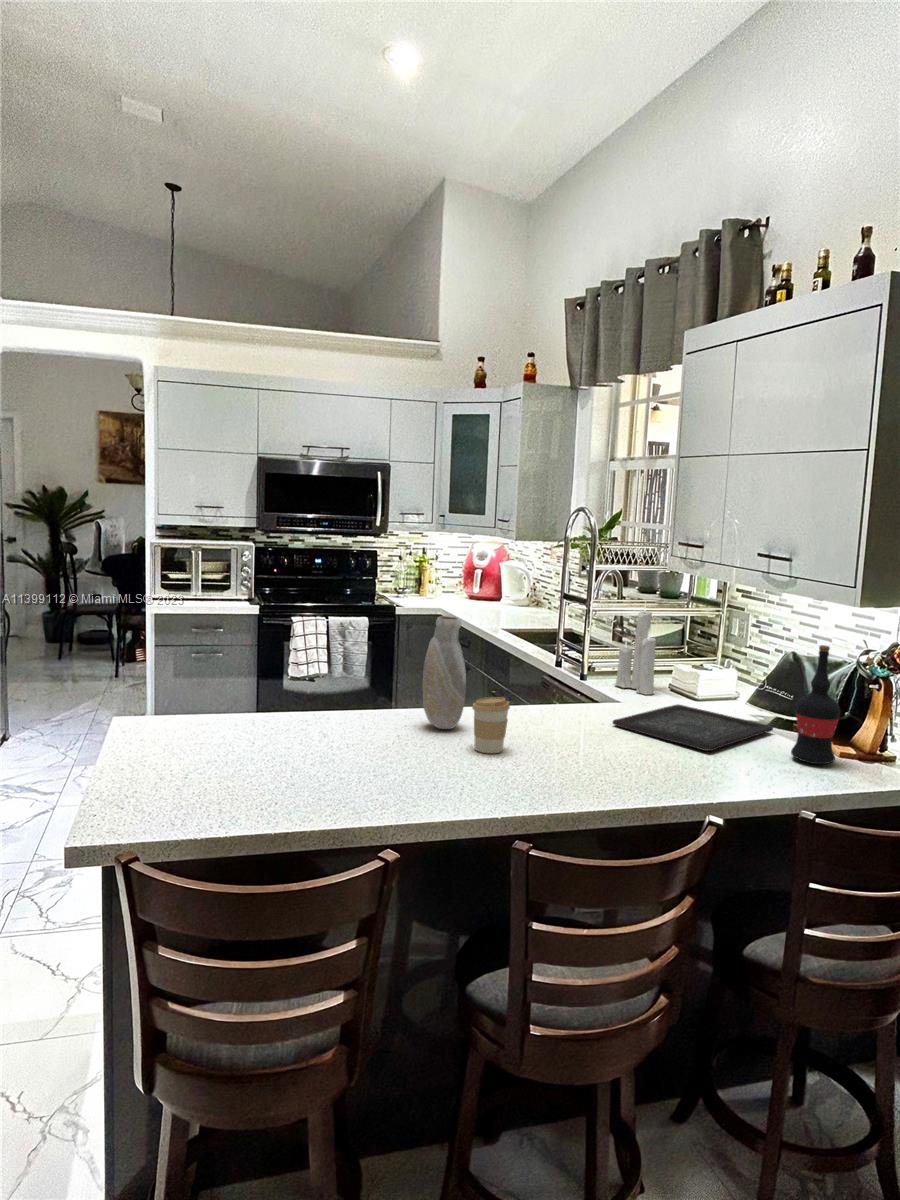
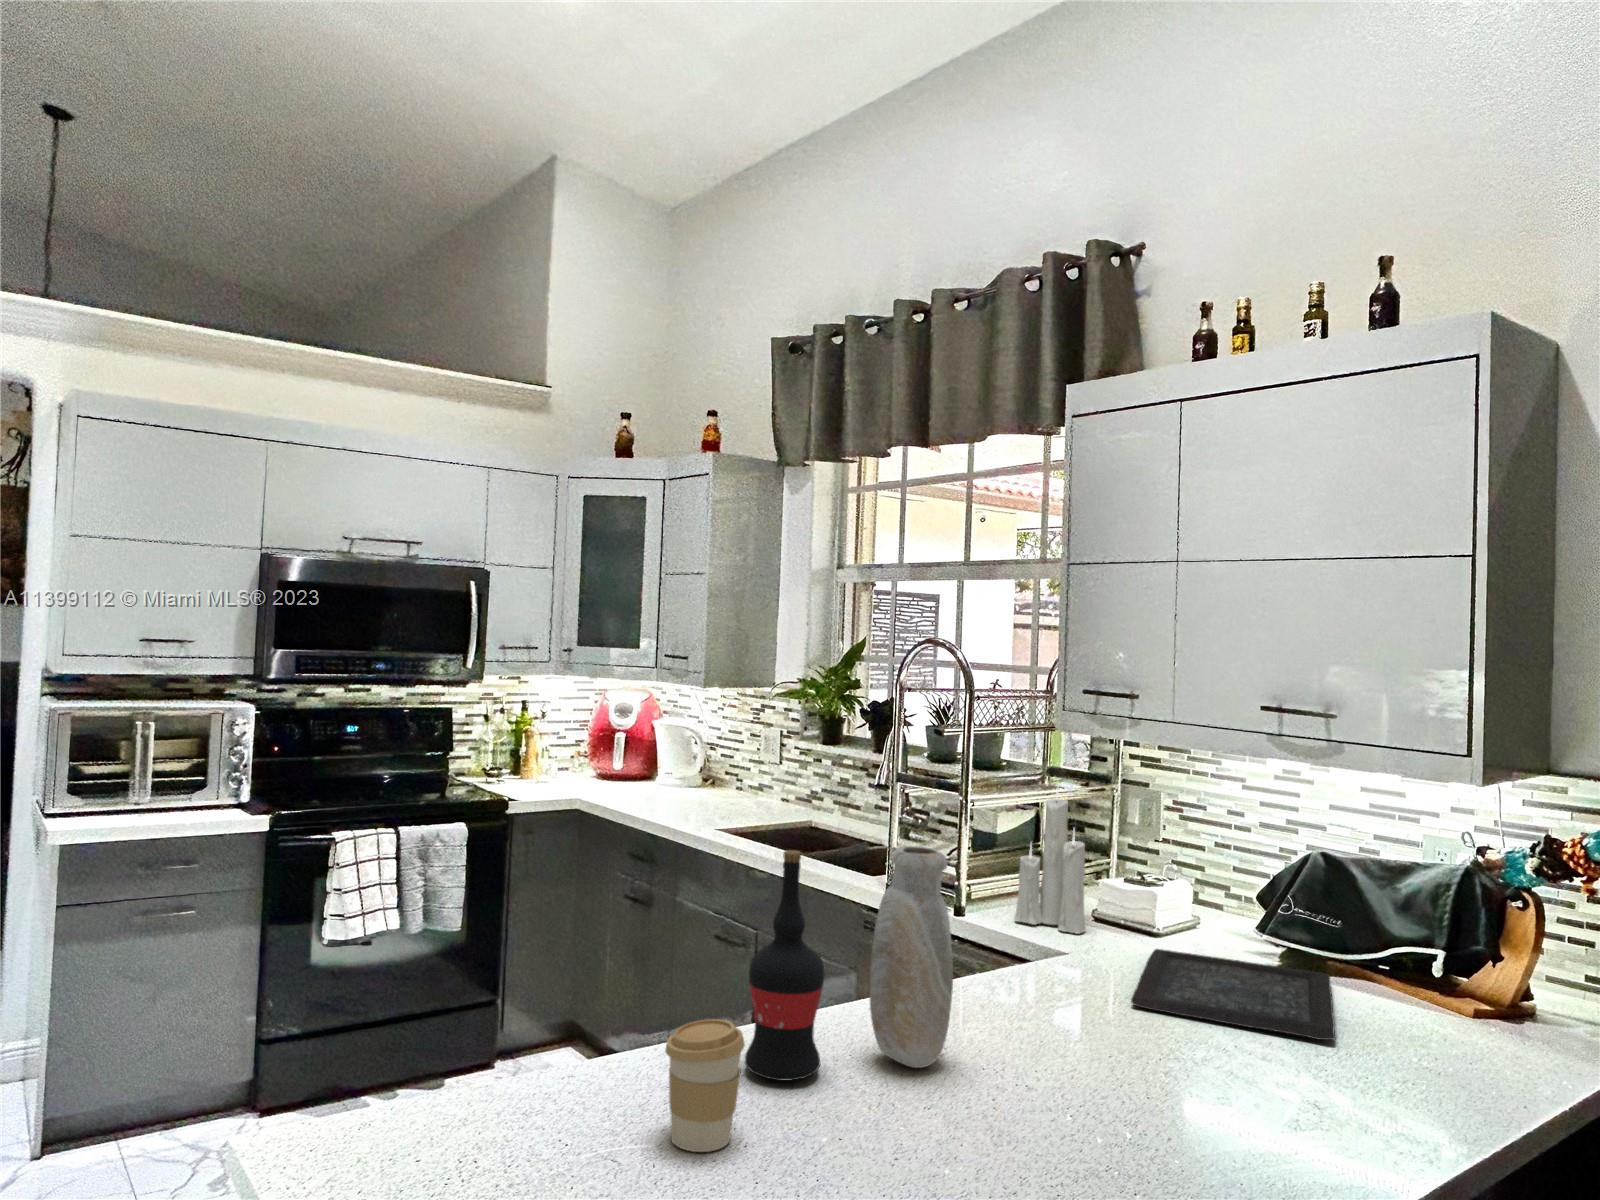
wine bottle: present [791,645,840,764] -> present [745,850,825,1081]
coffee cup: present [472,697,510,753] -> present [665,1019,745,1152]

